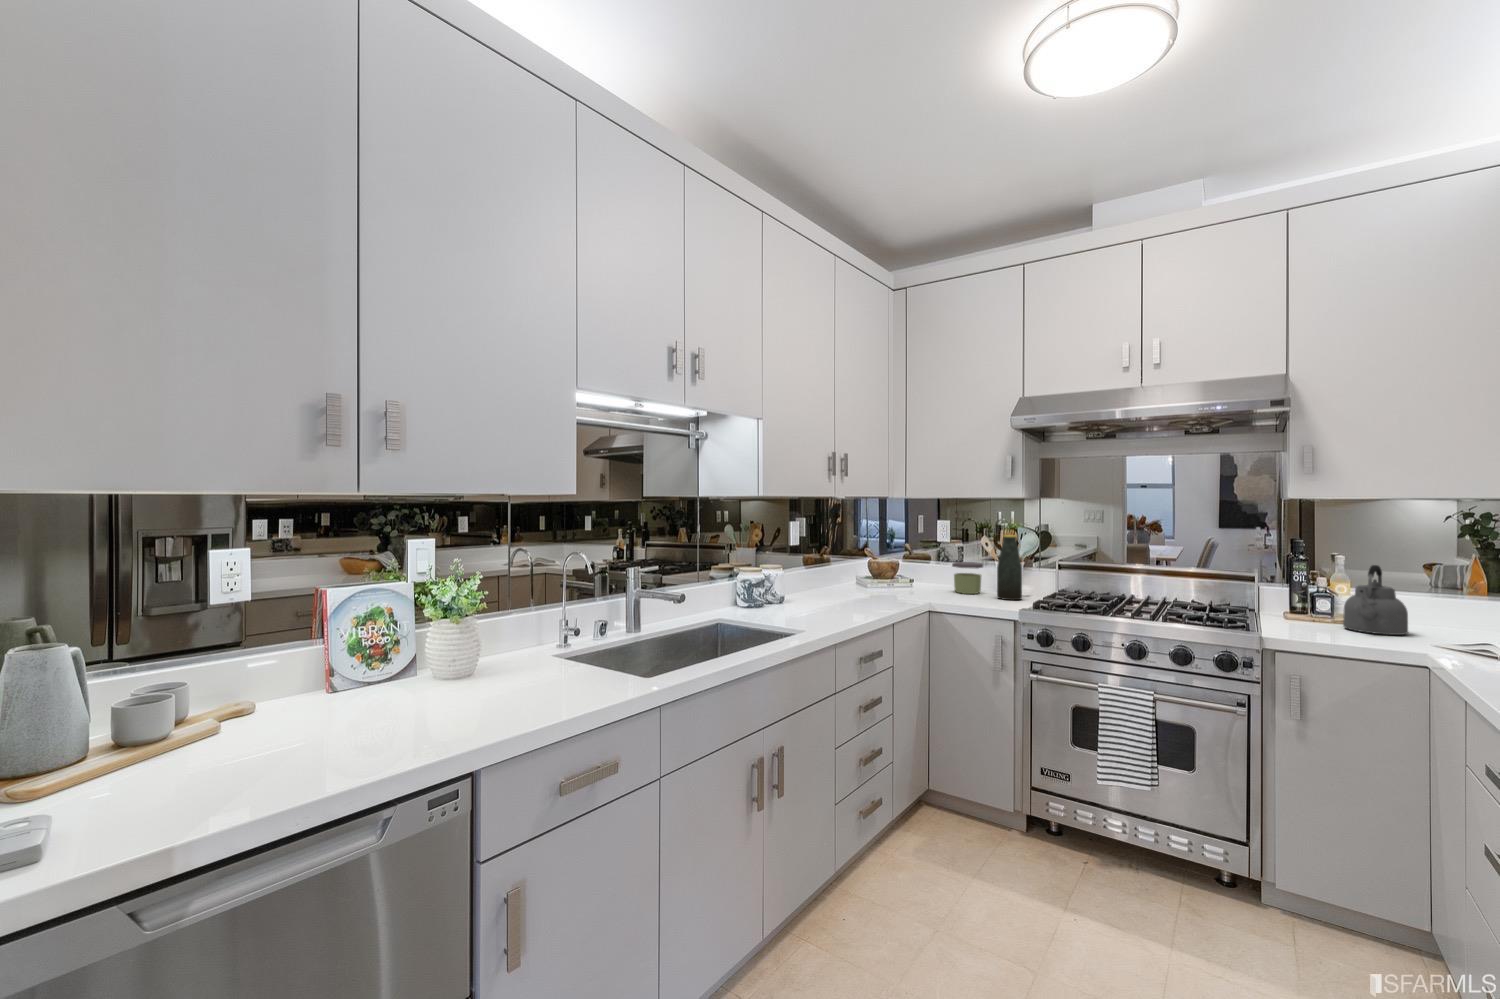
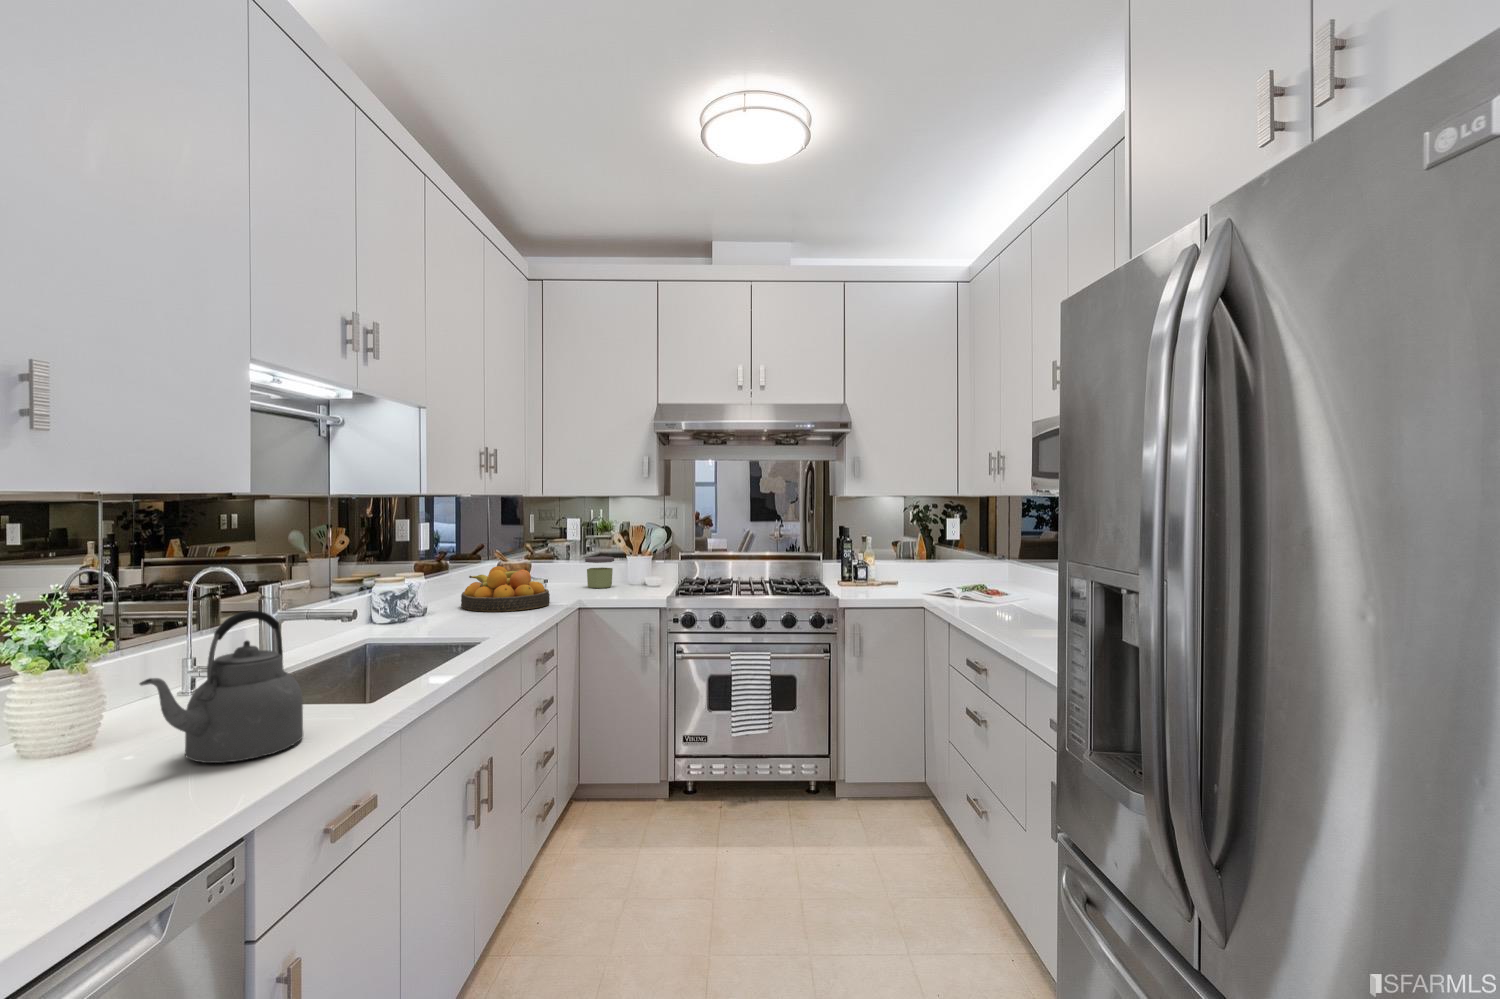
bottle: present [997,535,1022,600] -> none [631,528,654,590]
fruit bowl: none [820,565,898,607] -> present [461,566,550,612]
kettle: present [1343,565,1408,635] -> present [140,610,303,763]

